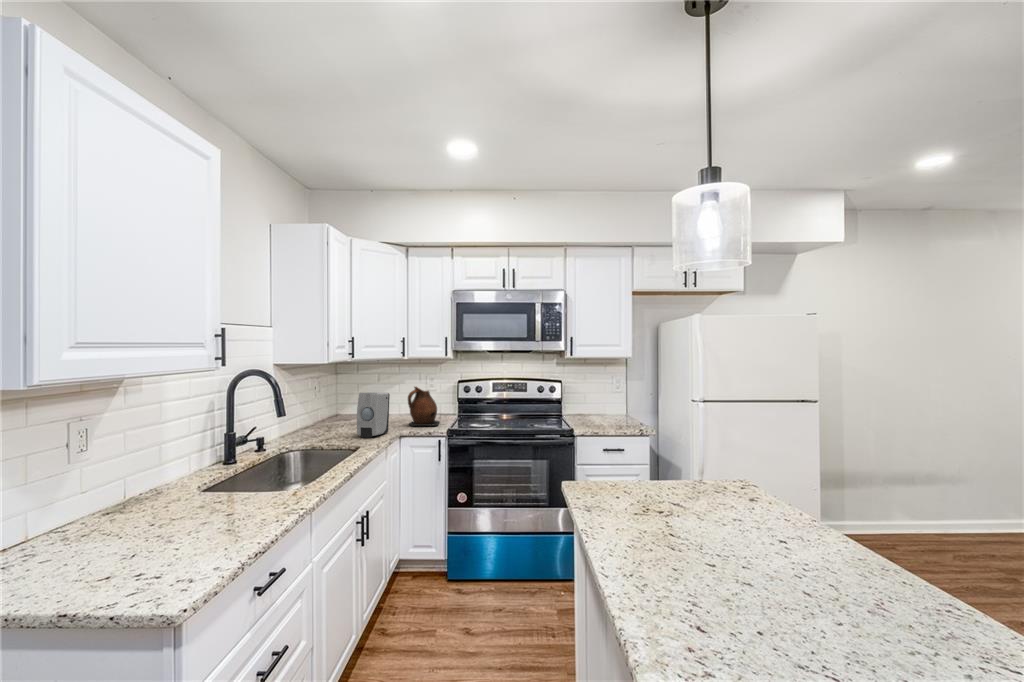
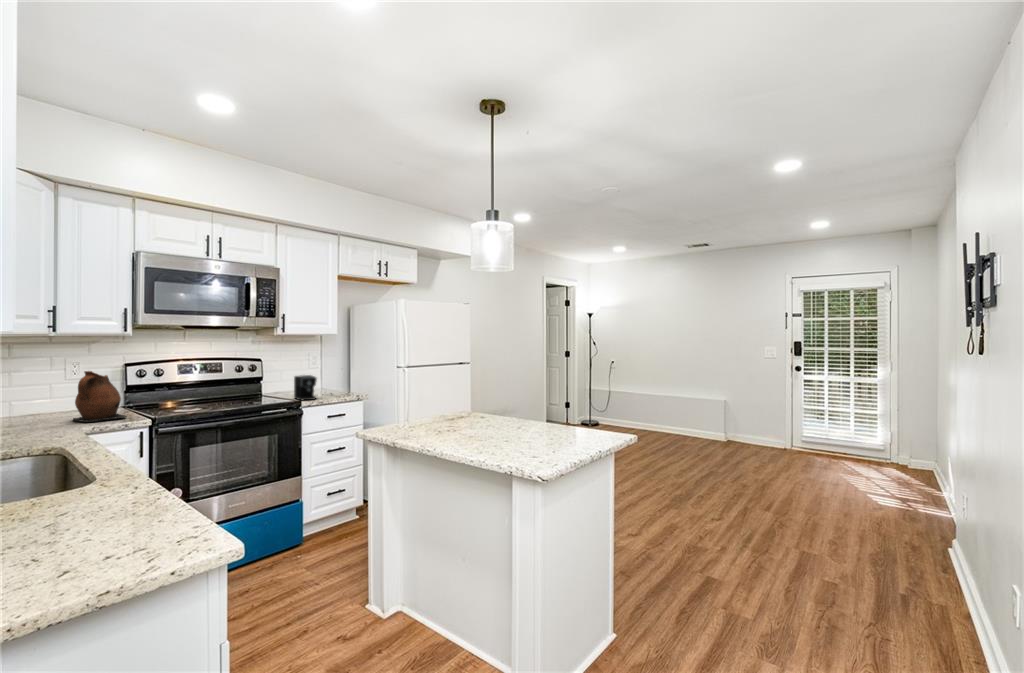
soap dispenser: present [357,392,390,438] -> none [26,379,68,441]
coffee maker: none [580,399,624,426] -> present [294,375,332,400]

